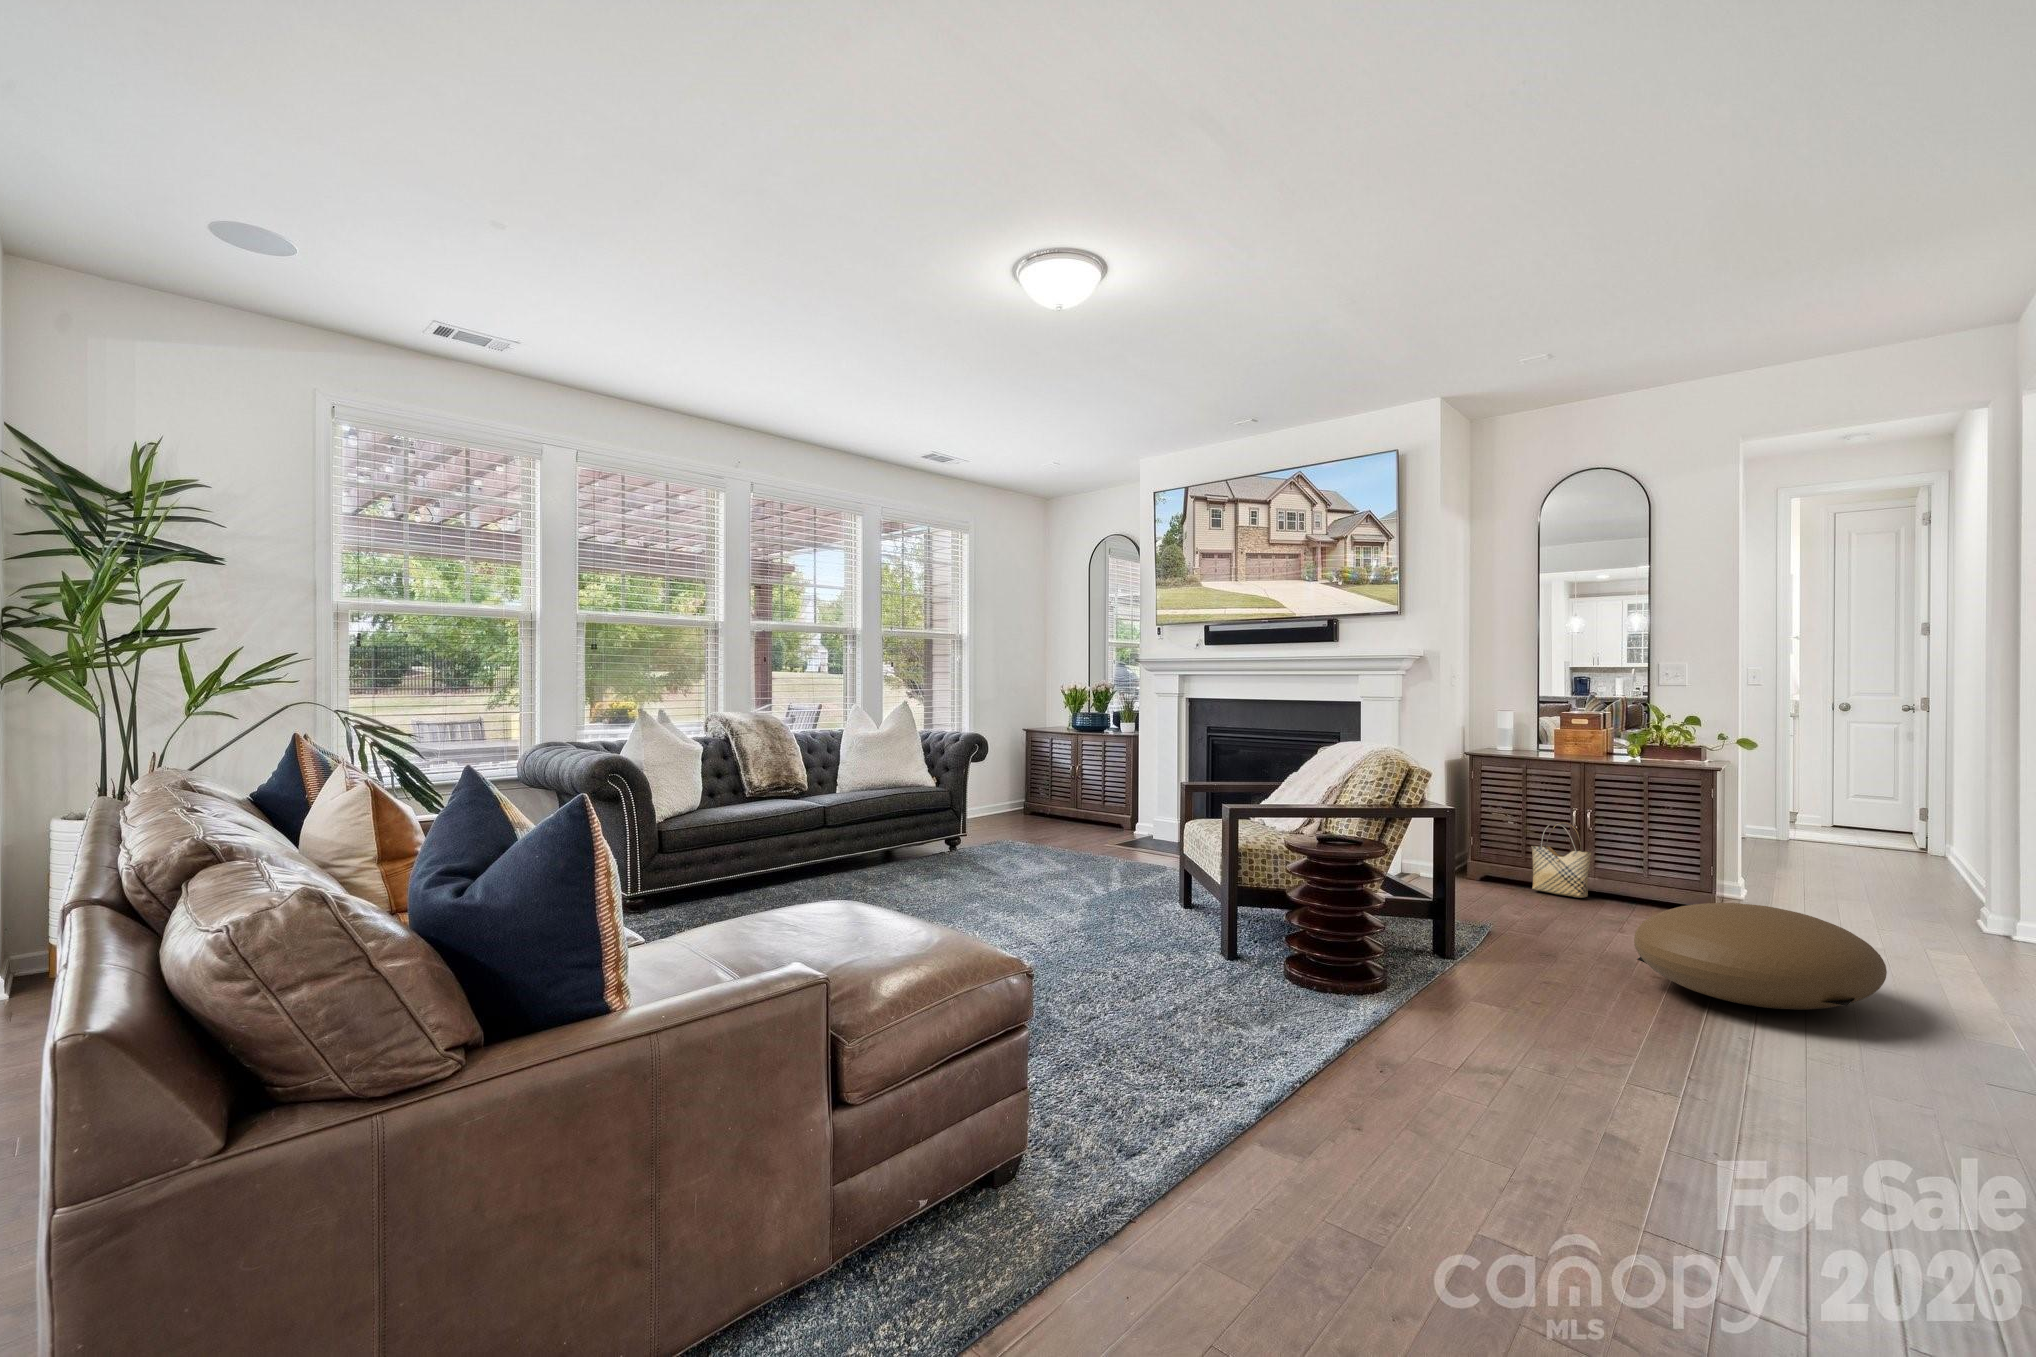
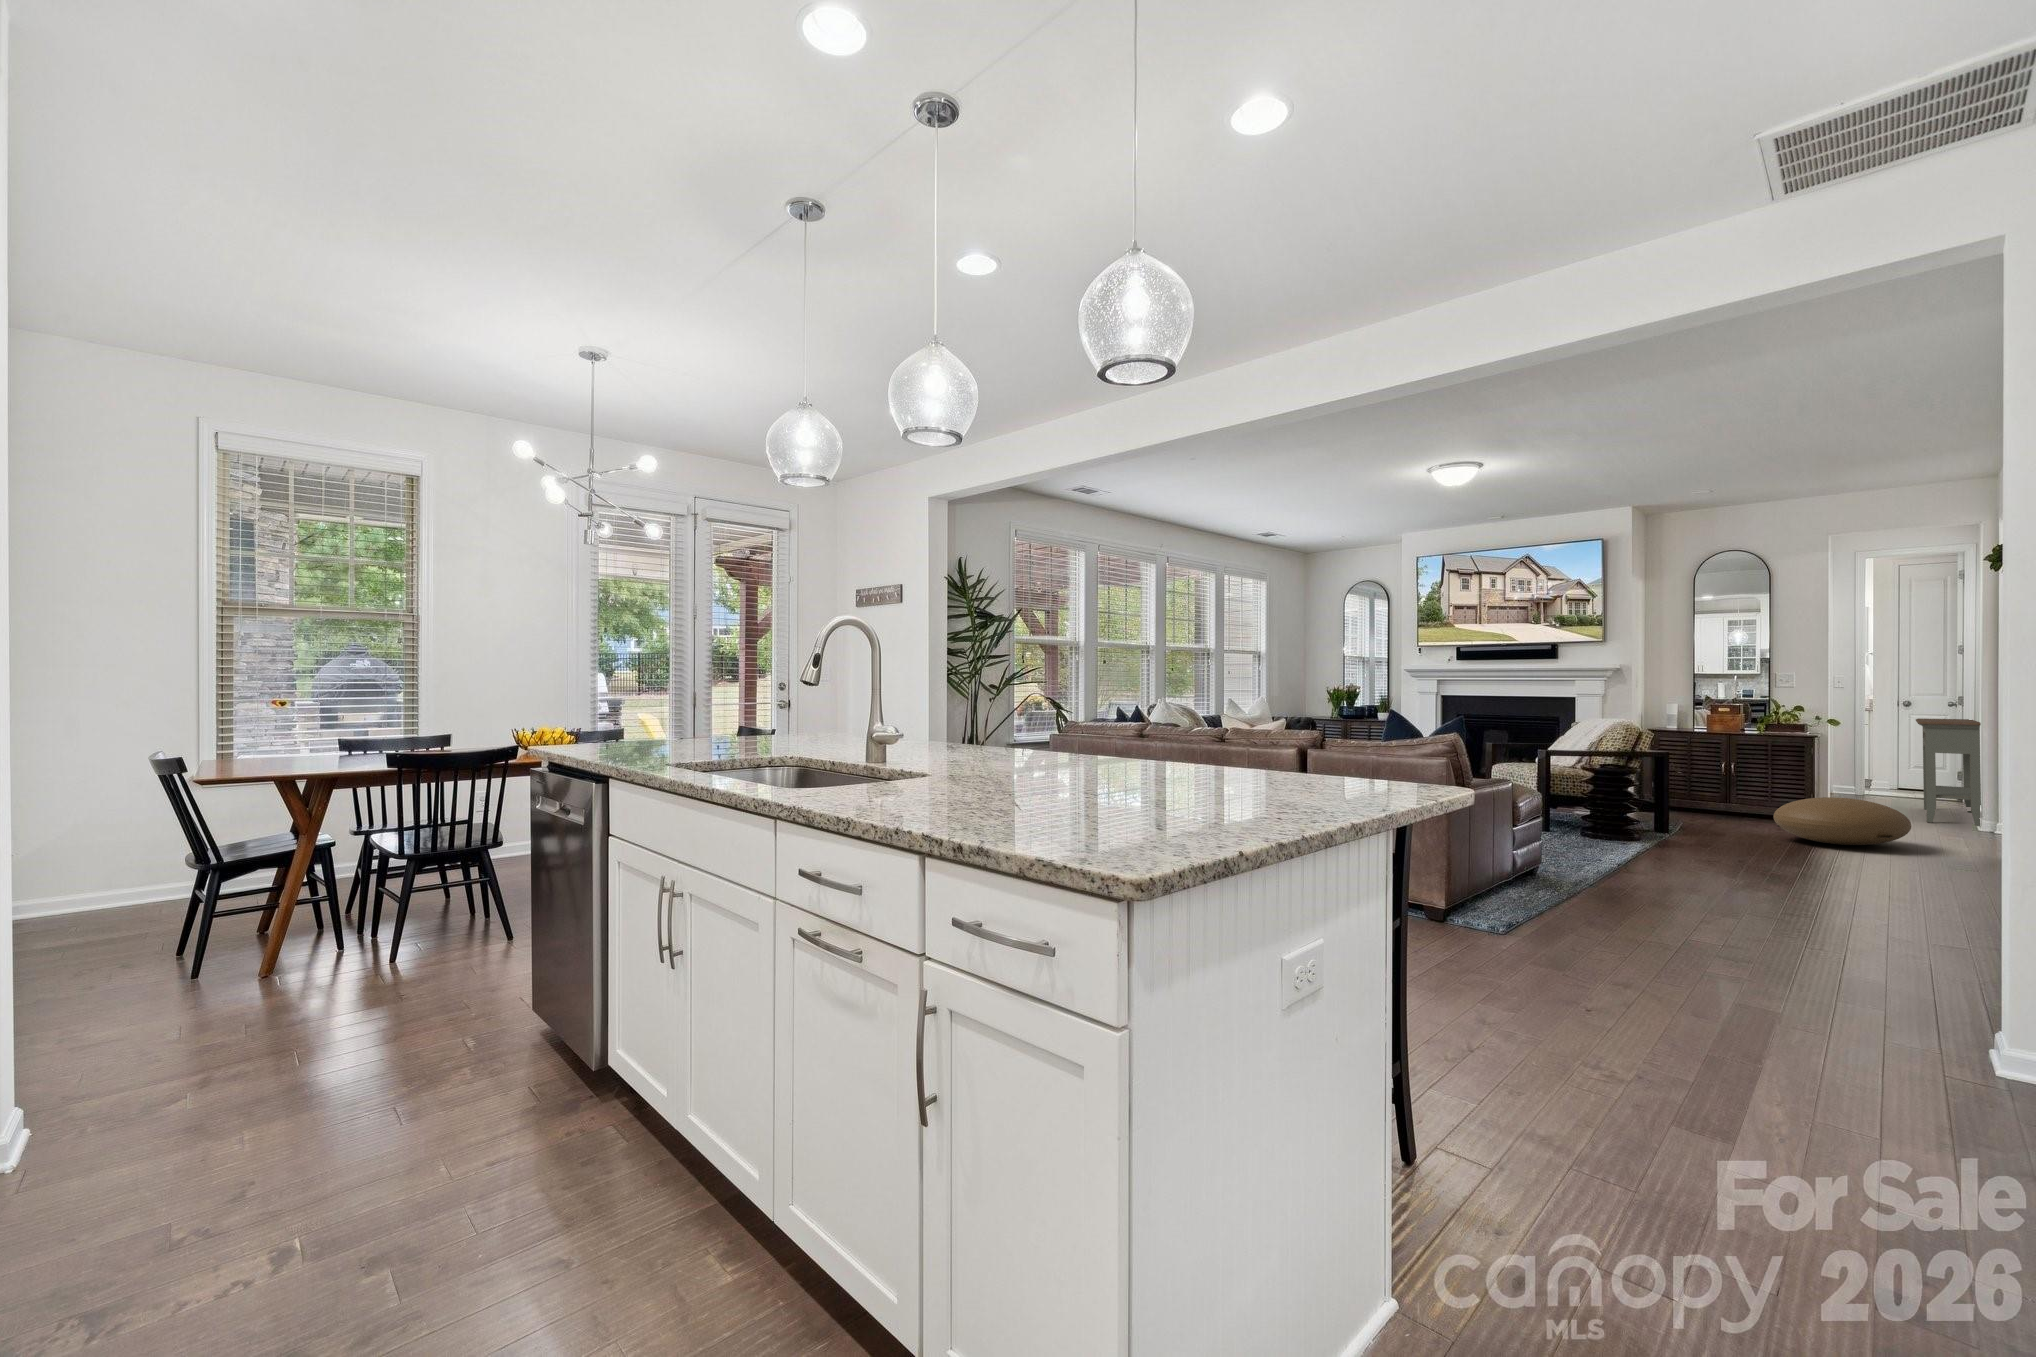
console table: none [1867,734,1984,928] -> present [1916,718,1981,826]
woven basket: present [1531,822,1592,898] -> none [1696,770,1737,814]

